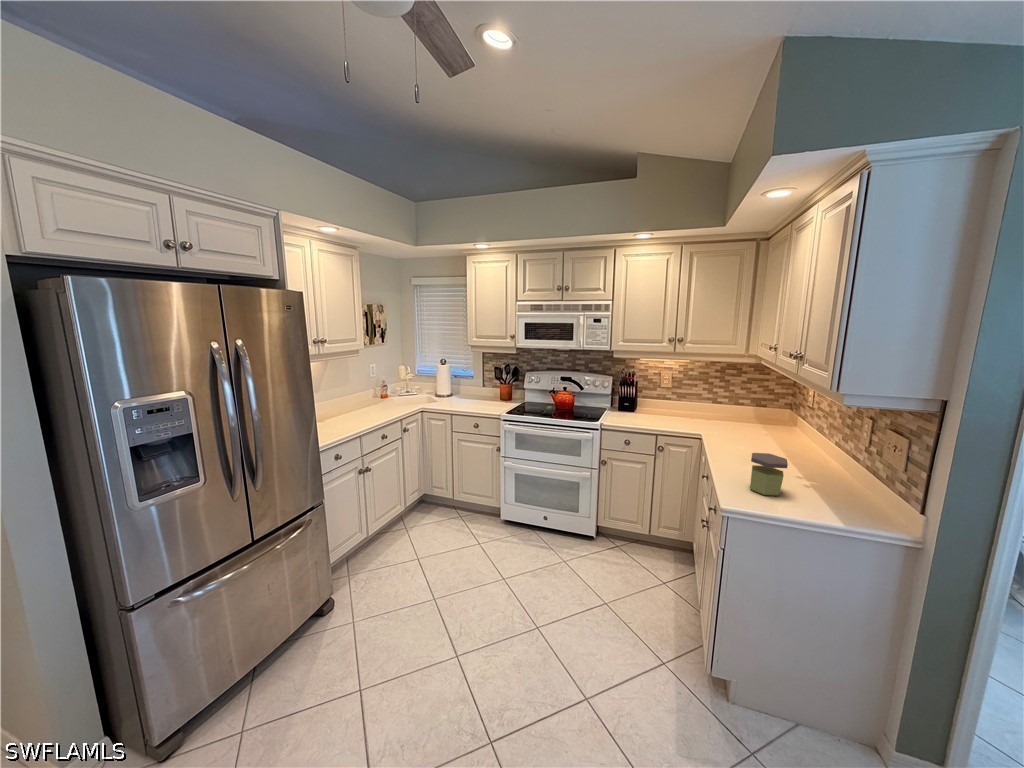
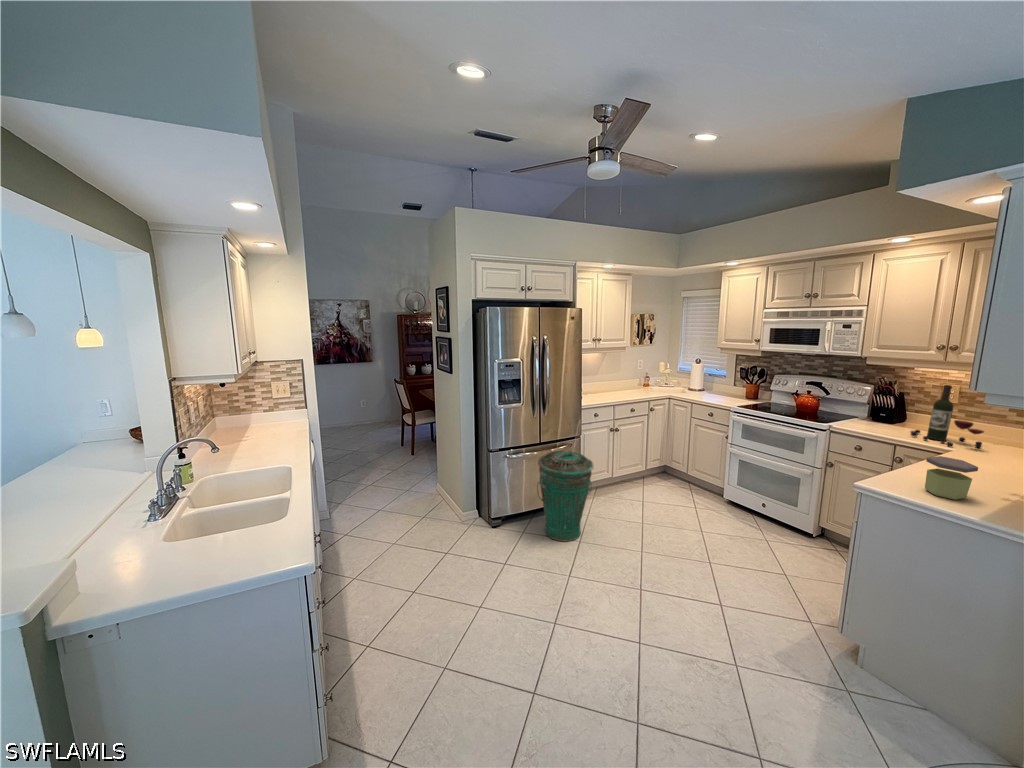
wine bottle: none [656,373,712,430] -> present [910,385,984,448]
trash can: none [256,540,366,713] -> present [538,451,593,541]

